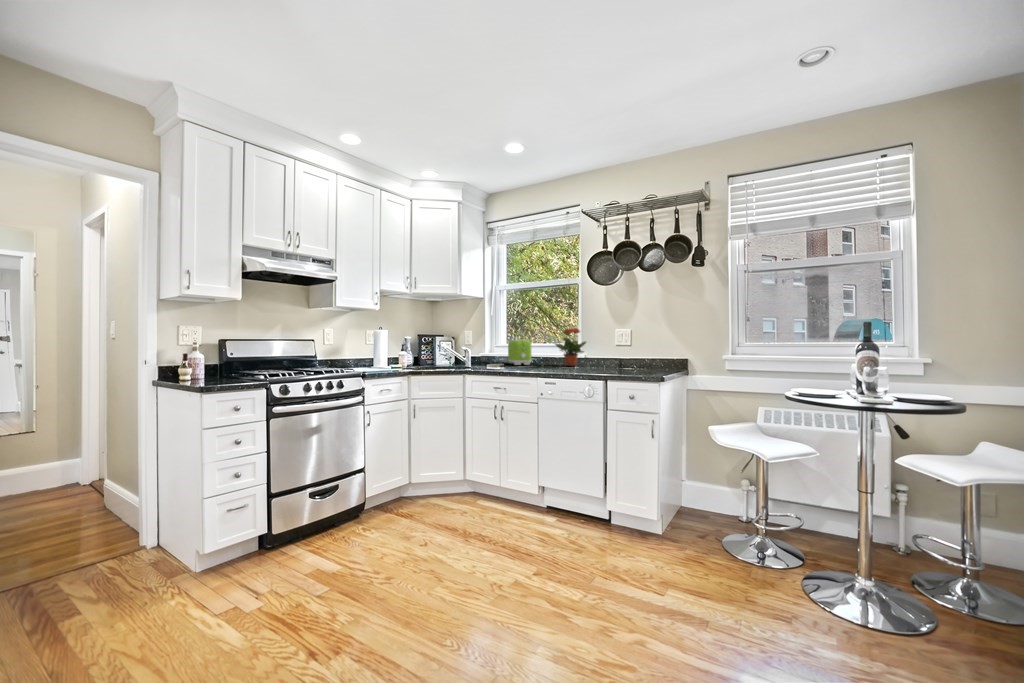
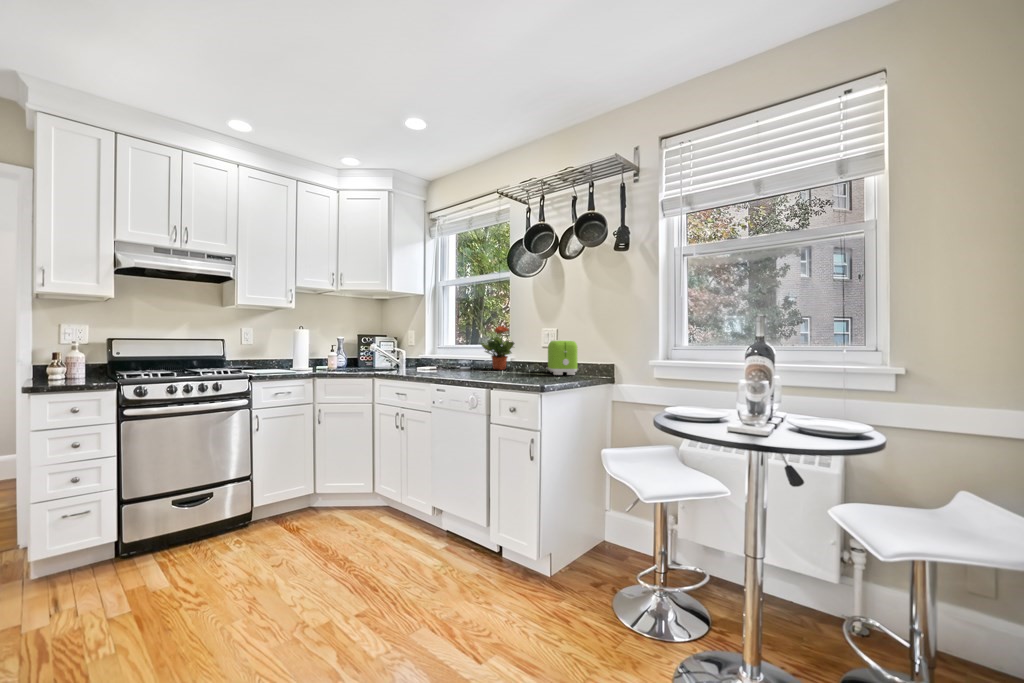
toaster: present [508,340,532,365] -> present [548,340,578,375]

